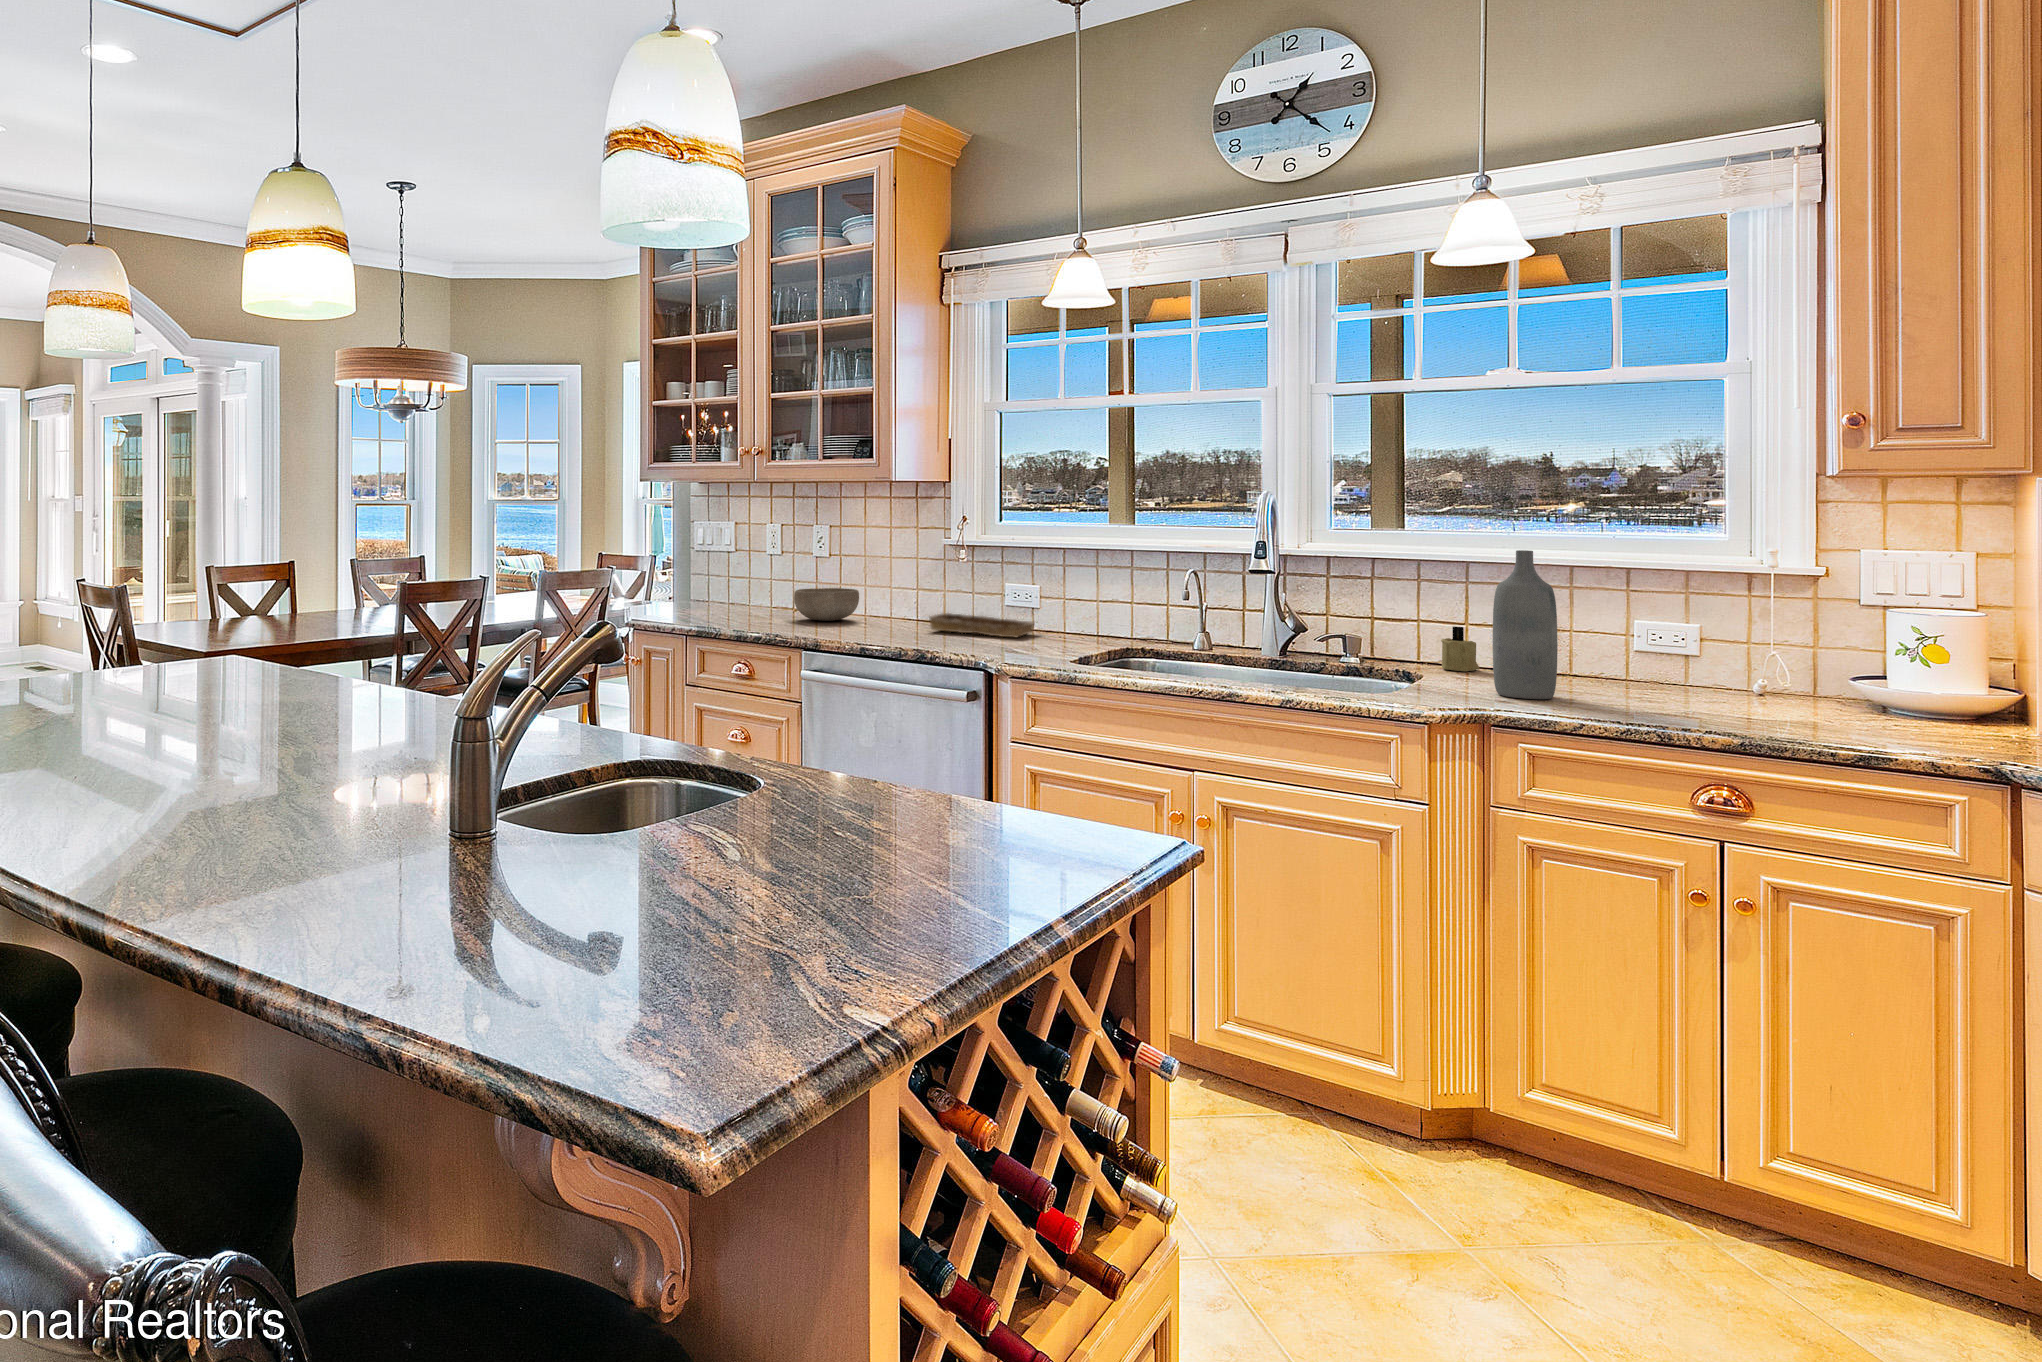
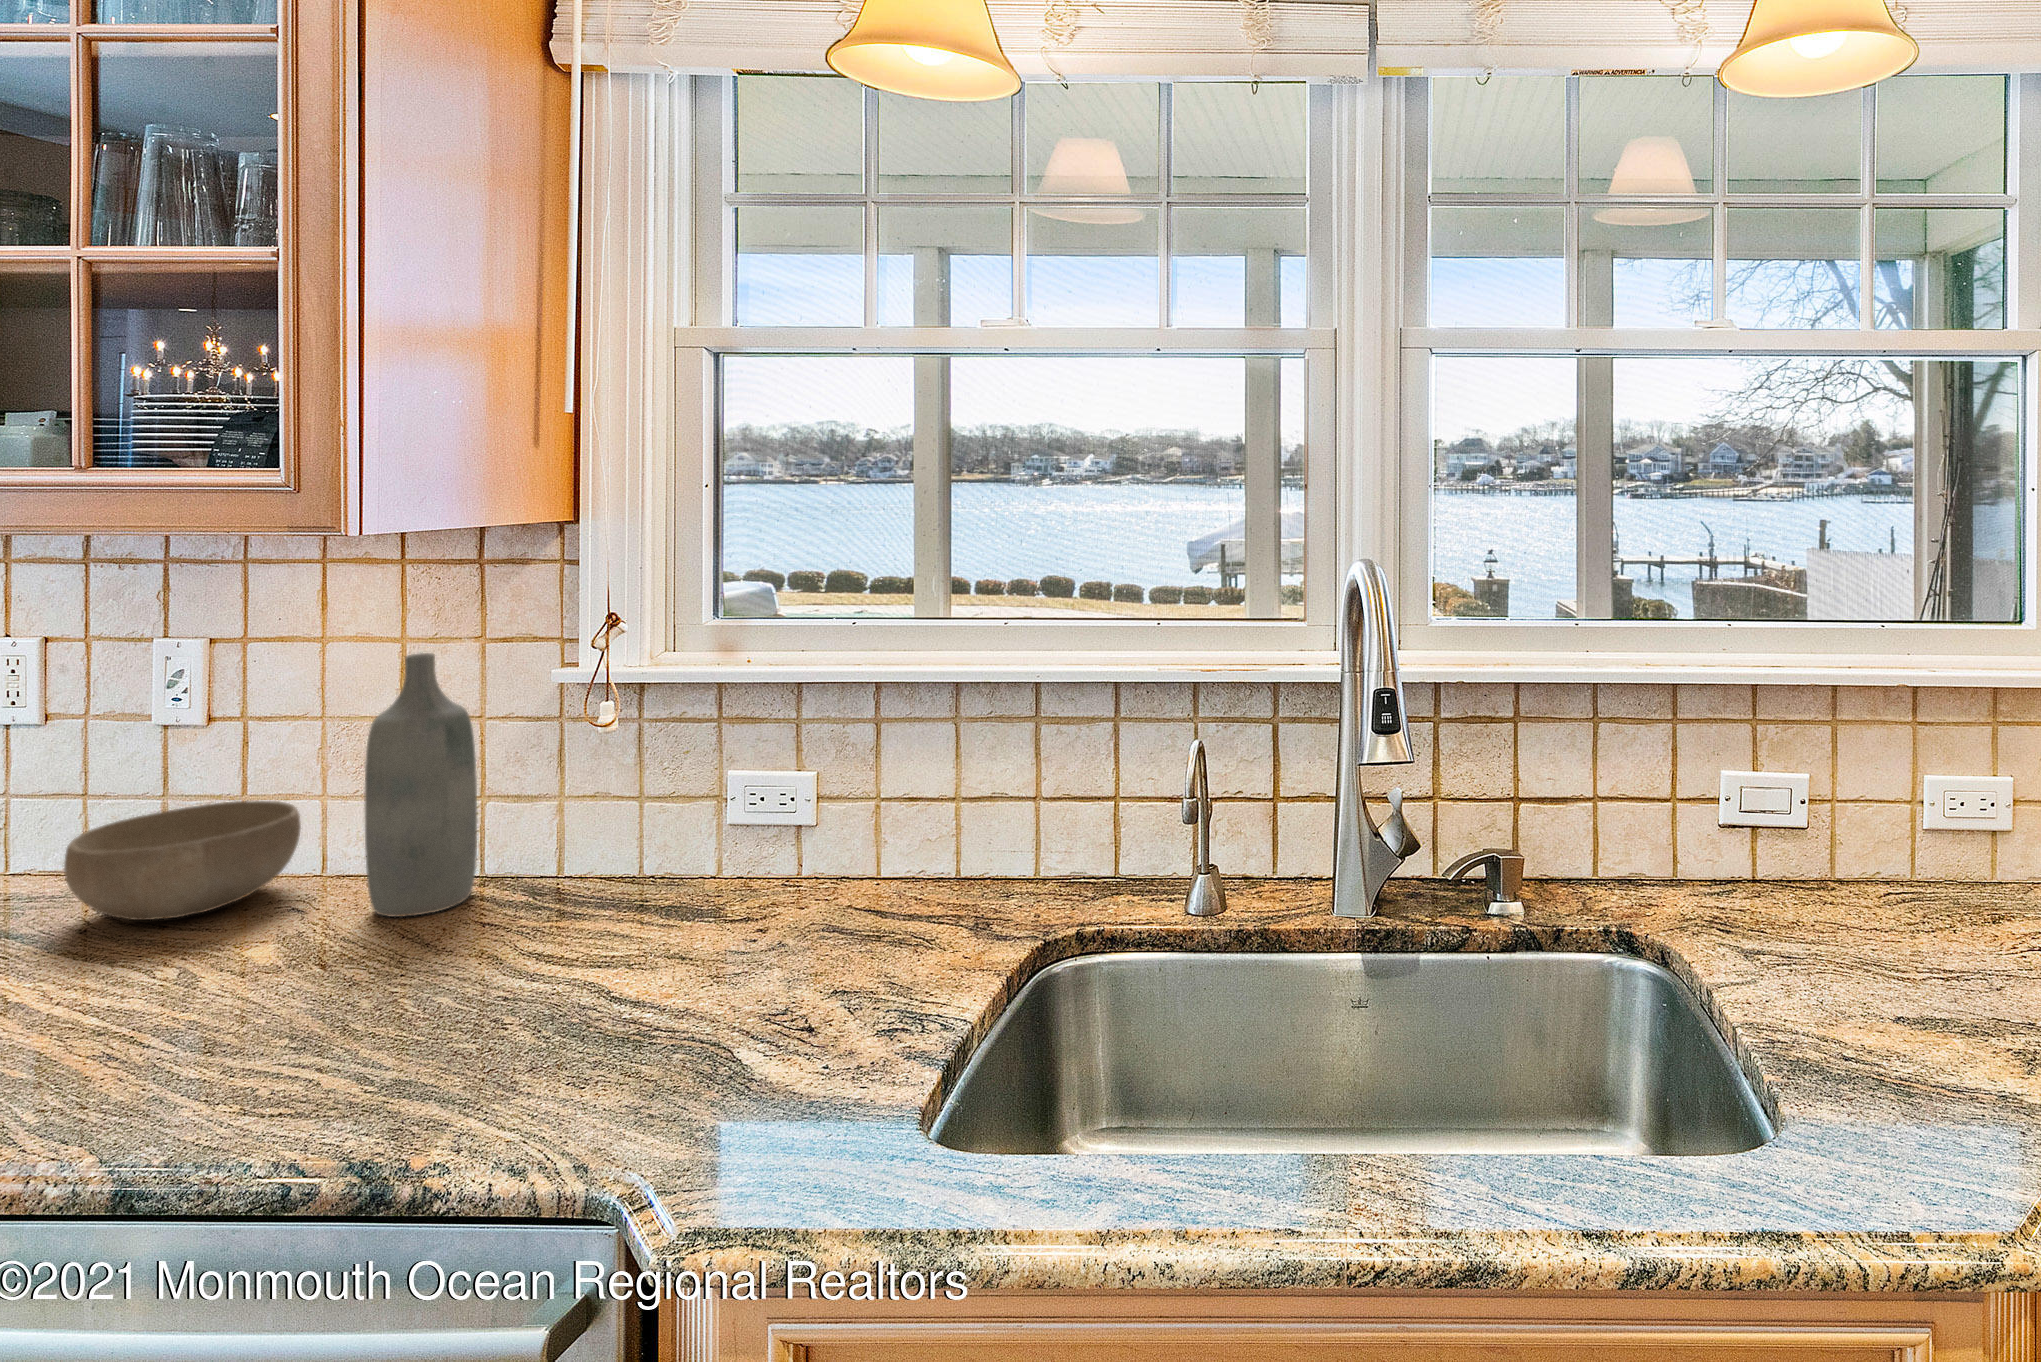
bottle: present [1493,550,1558,699] -> present [364,653,477,917]
tray: present [929,613,1037,637] -> none [498,849,818,924]
candle: present [1441,627,1479,672] -> none [1643,809,1701,901]

